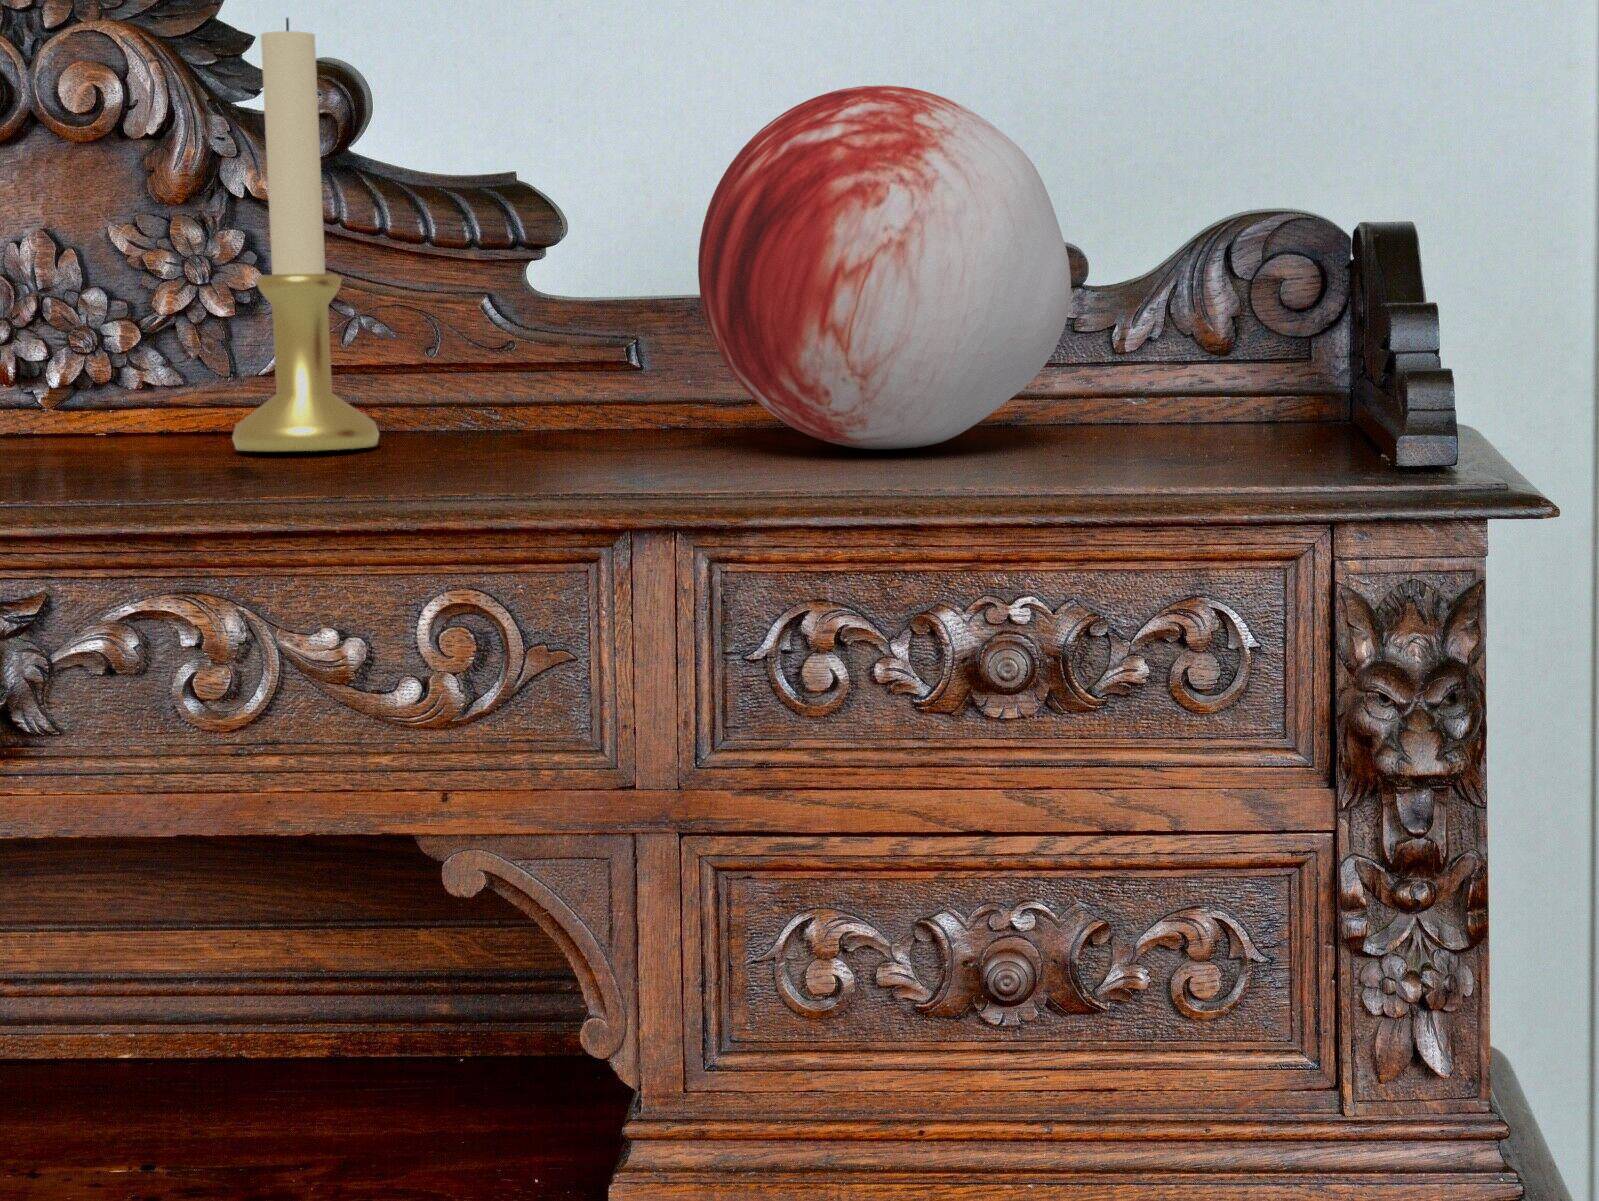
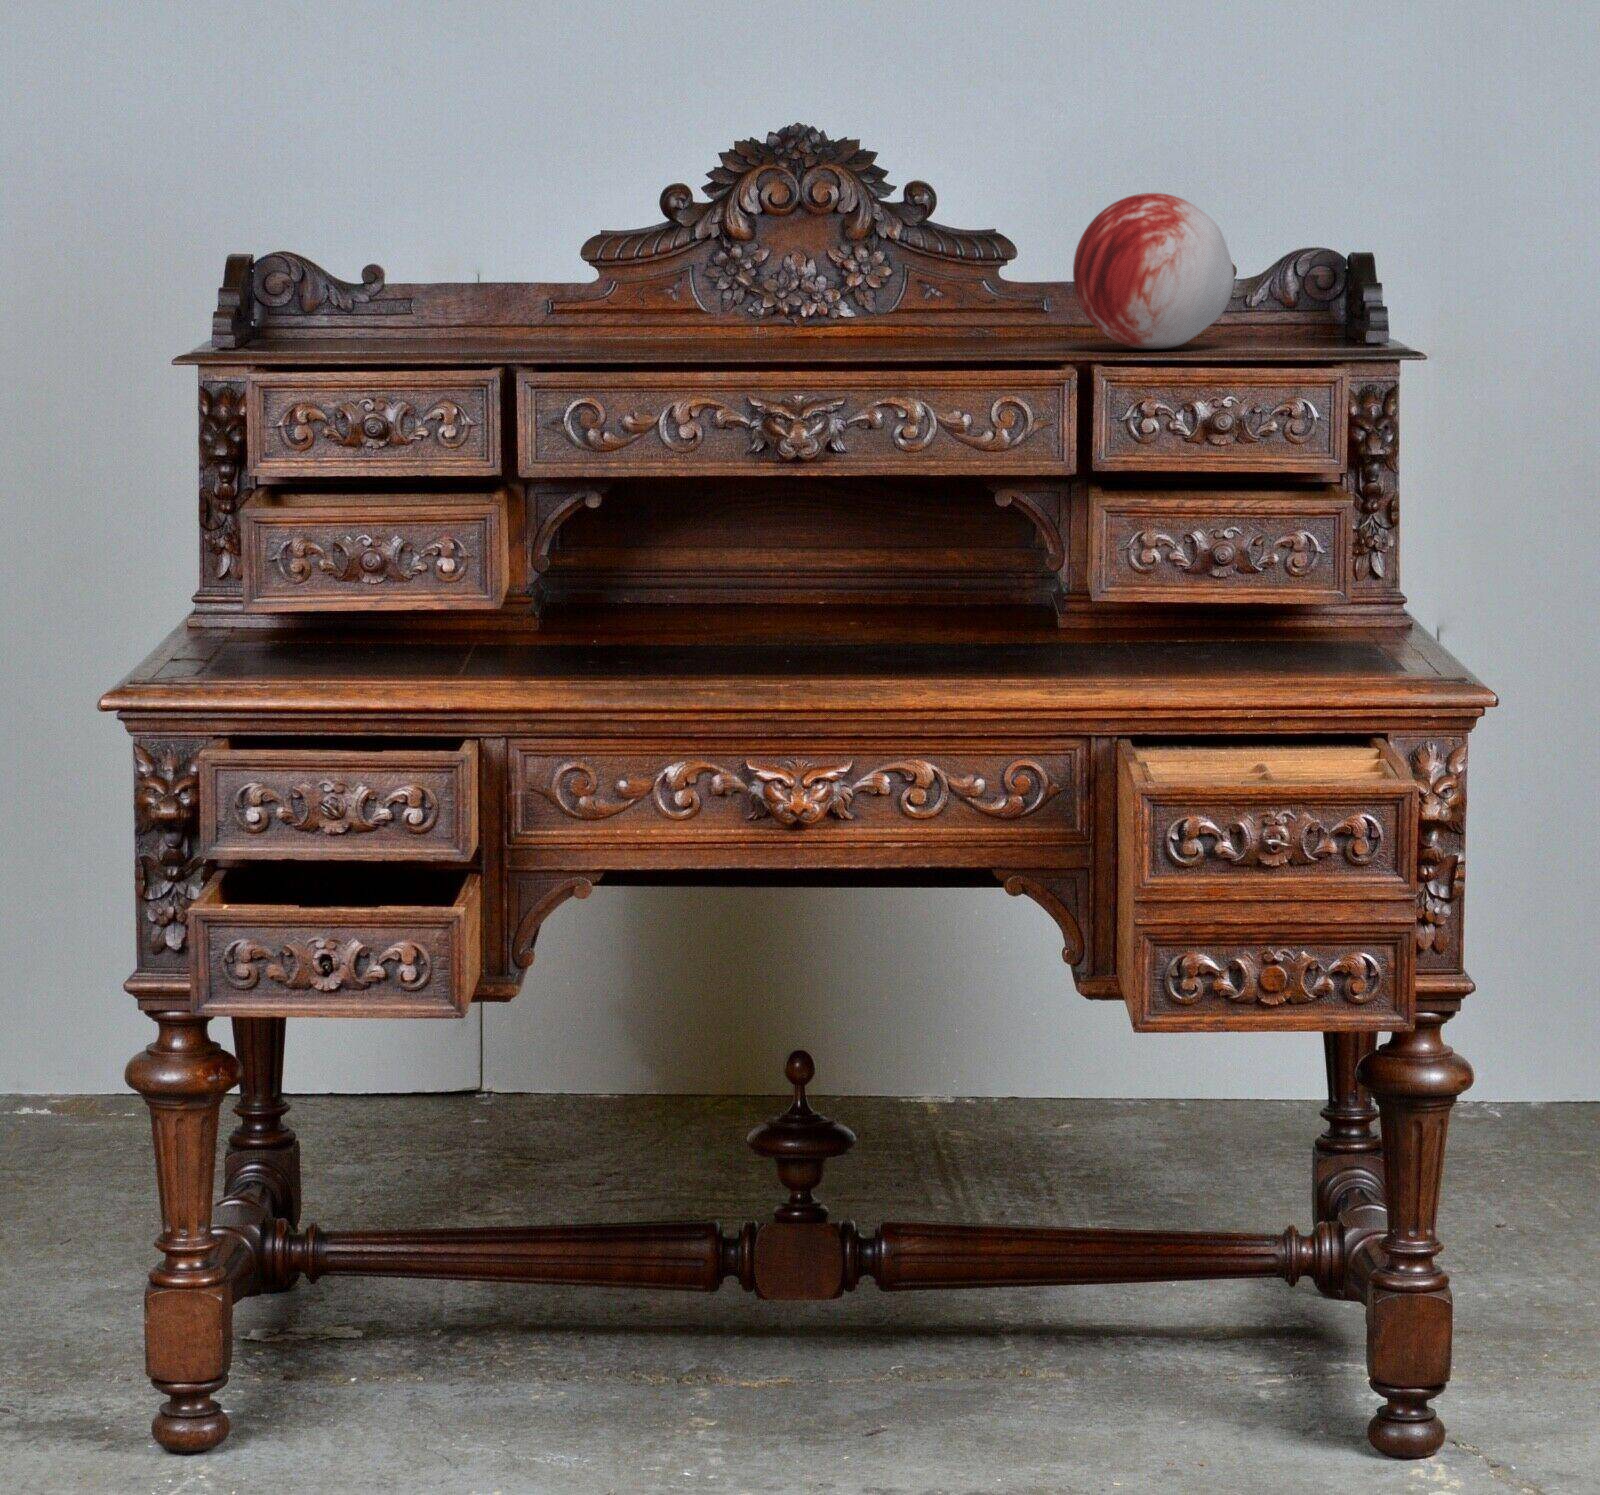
candle holder: present [232,18,379,451] -> none [854,160,919,354]

